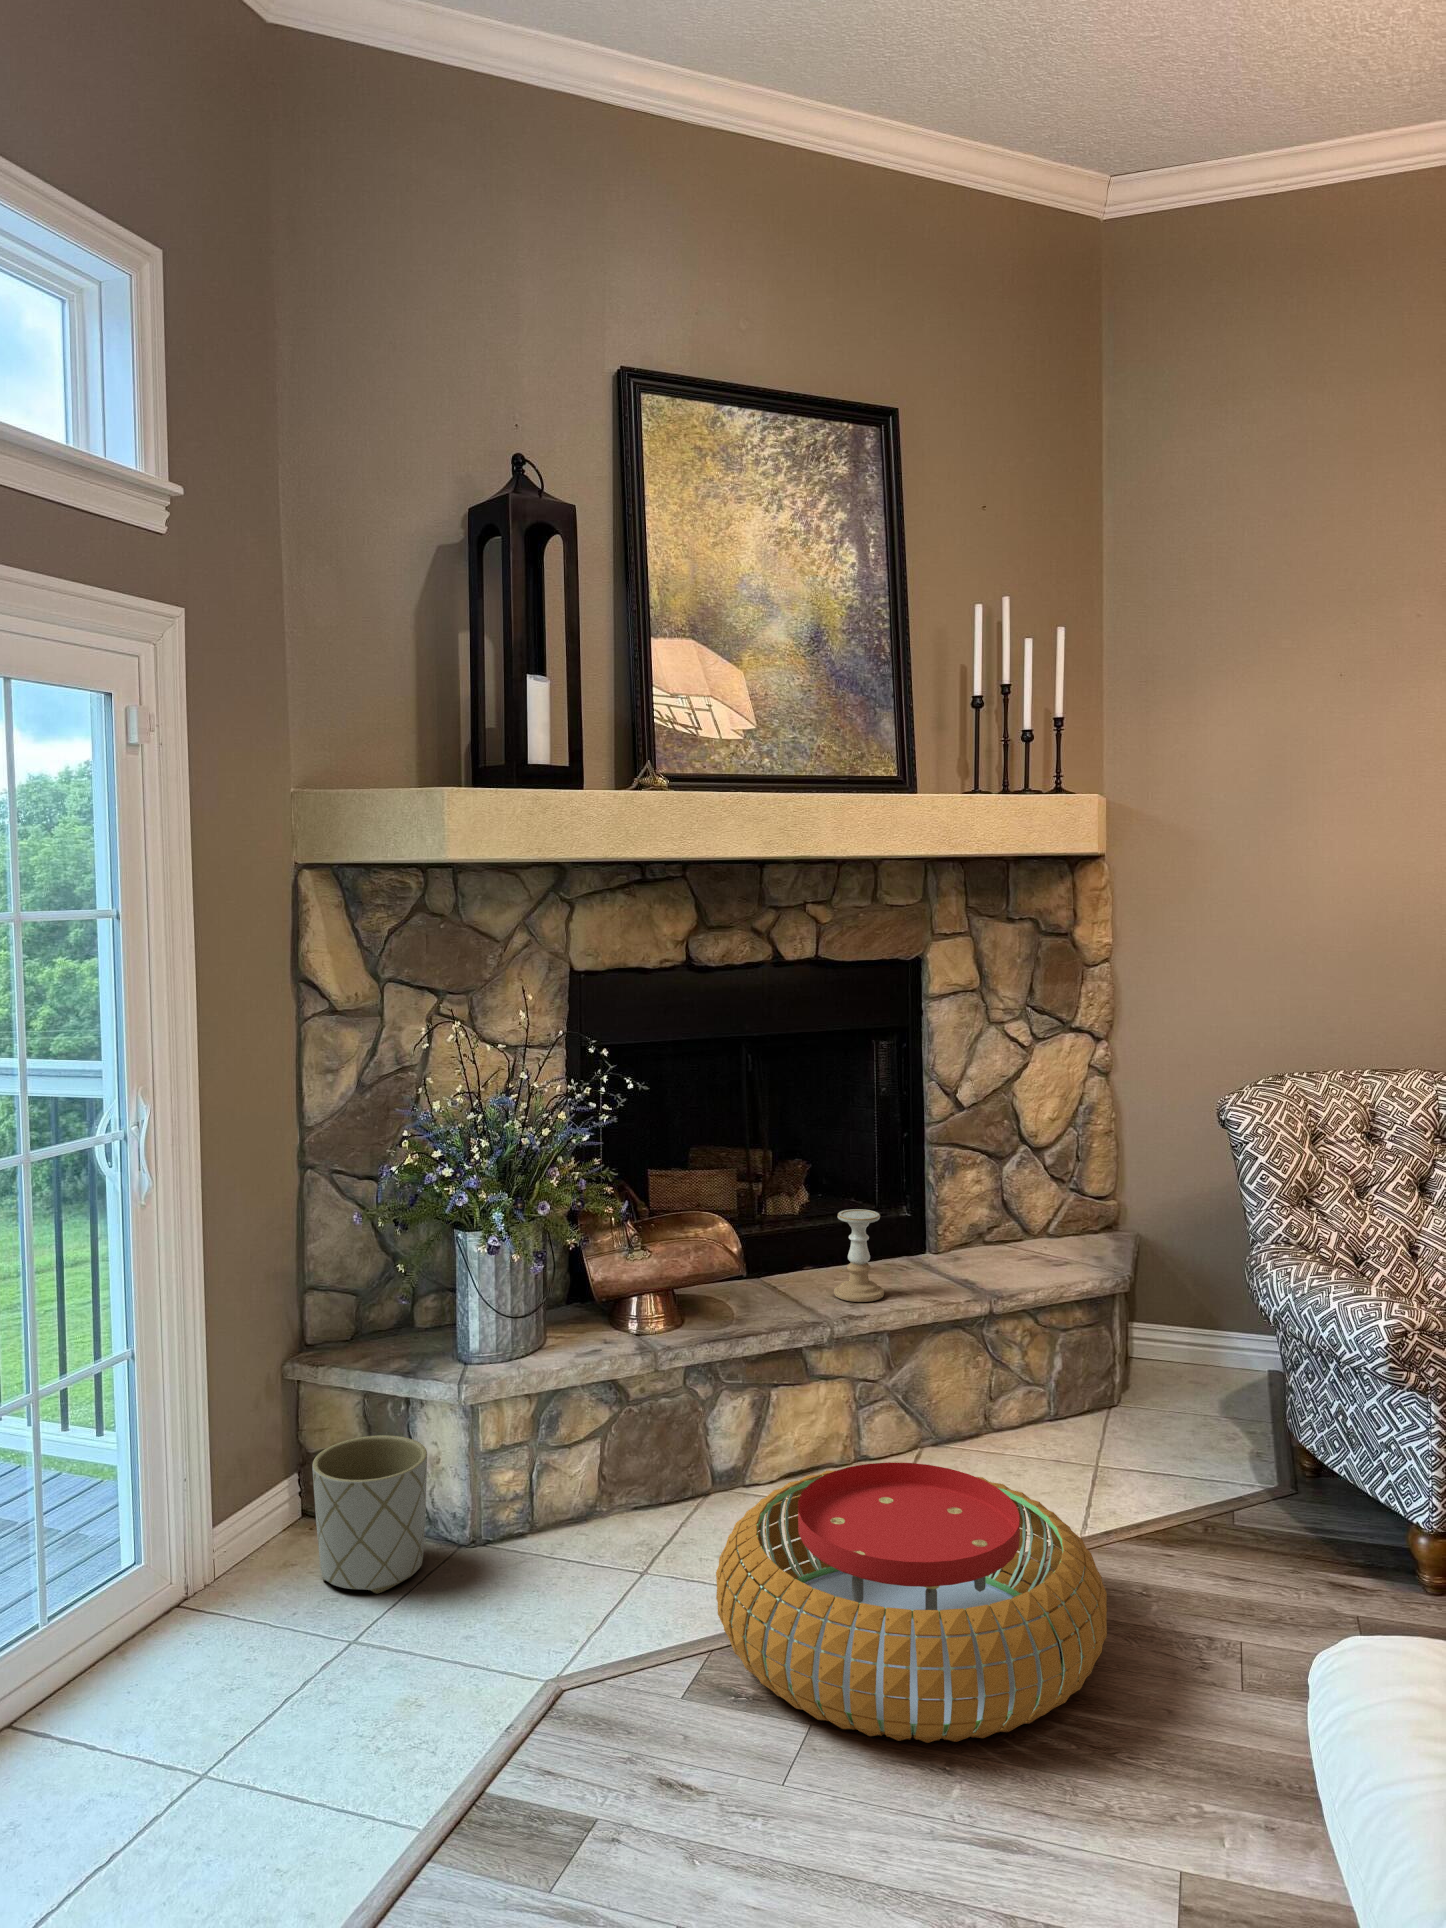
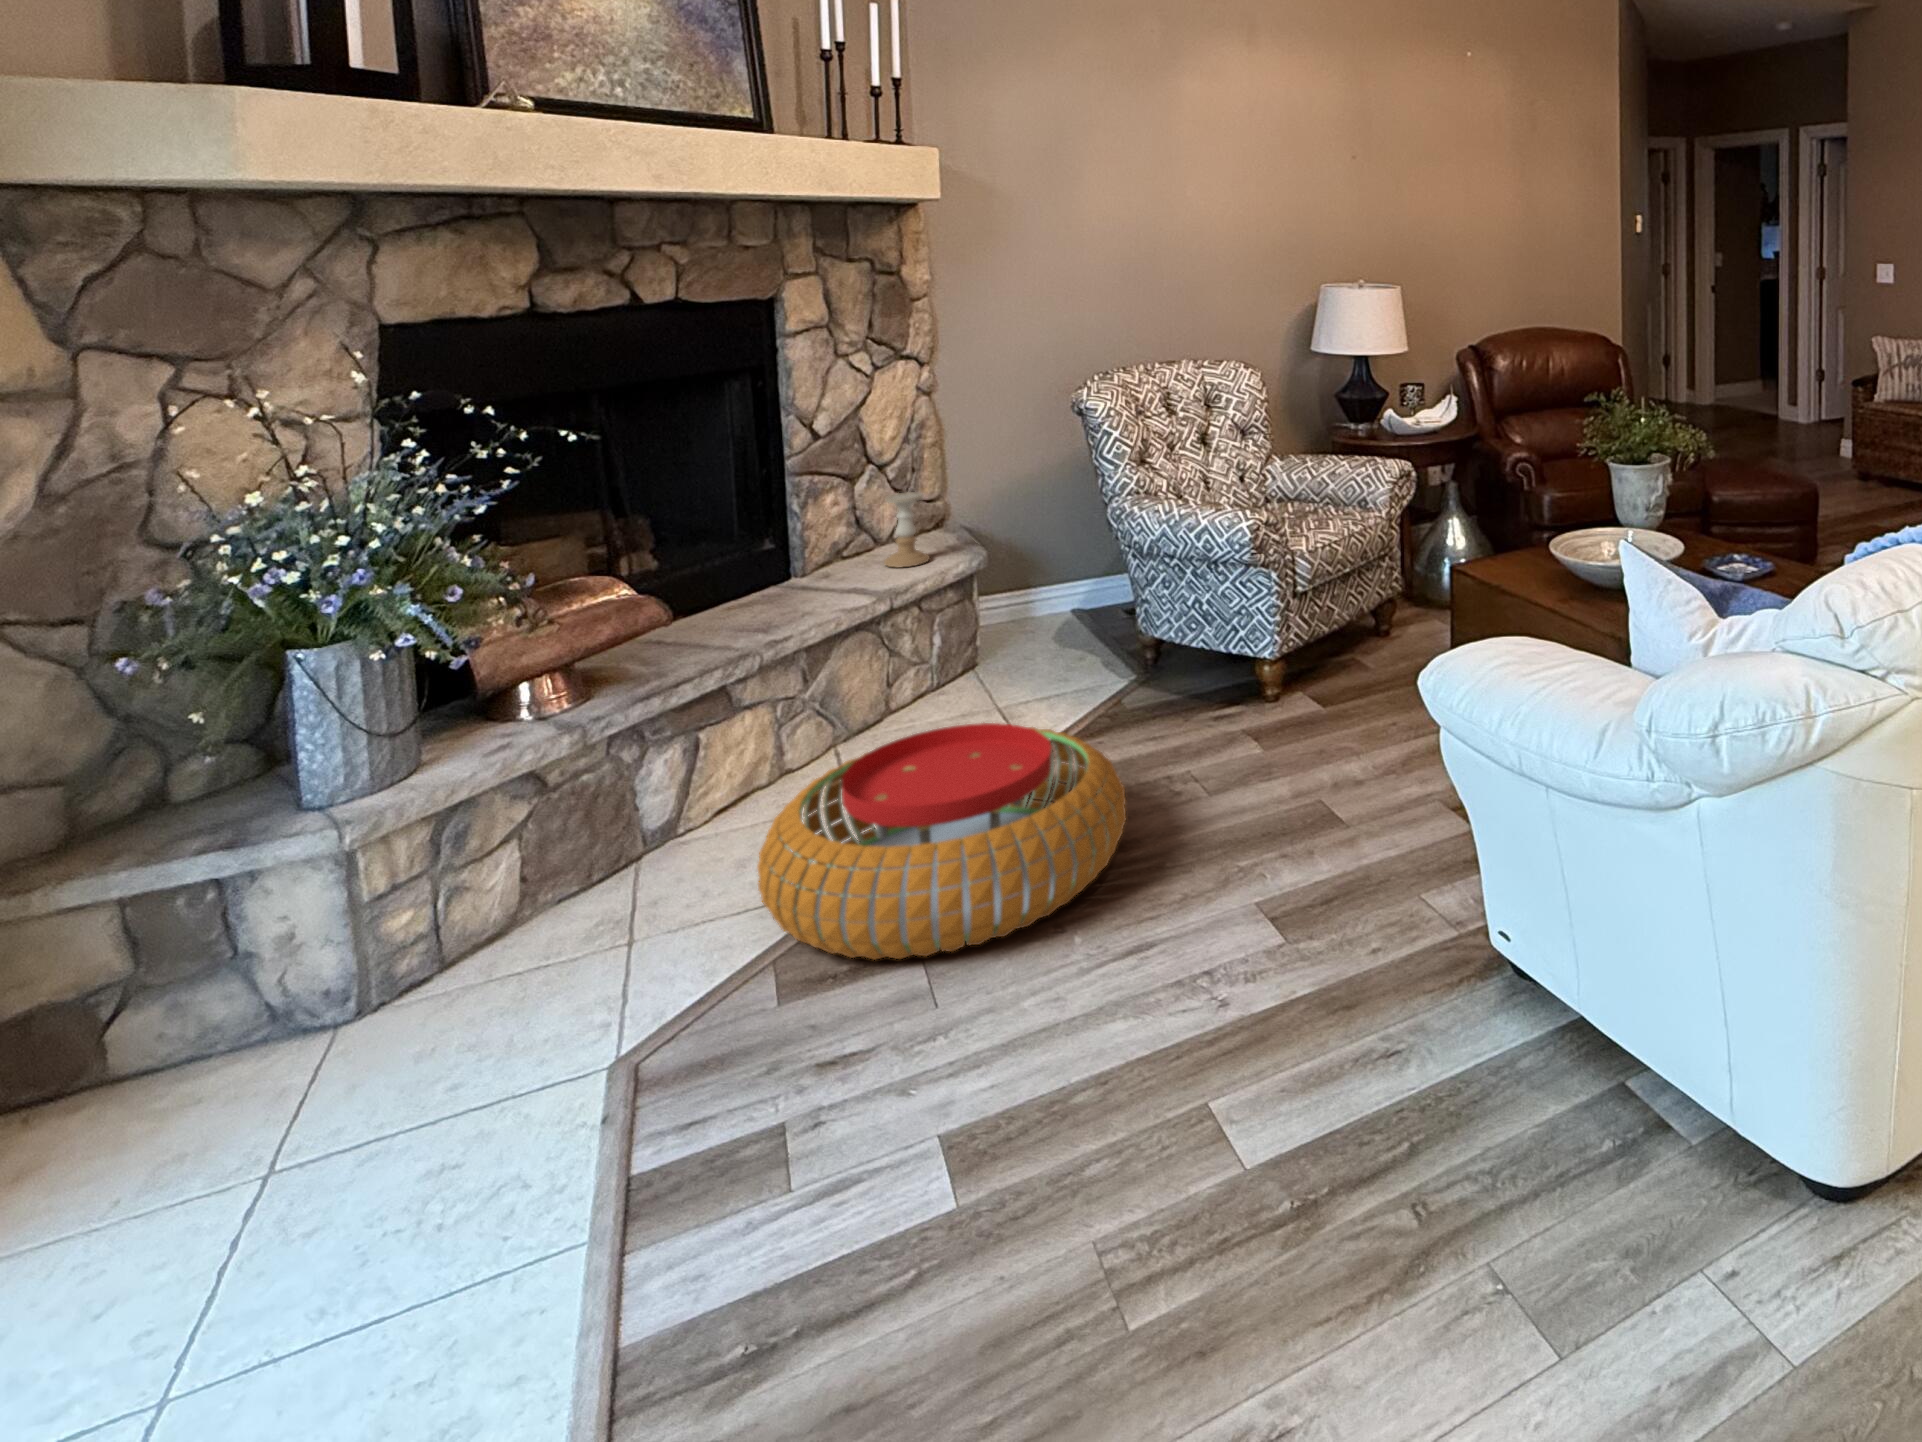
candle holder: present [834,1209,884,1302] -> present [884,492,929,568]
planter: present [312,1435,427,1594] -> none [90,922,304,1151]

